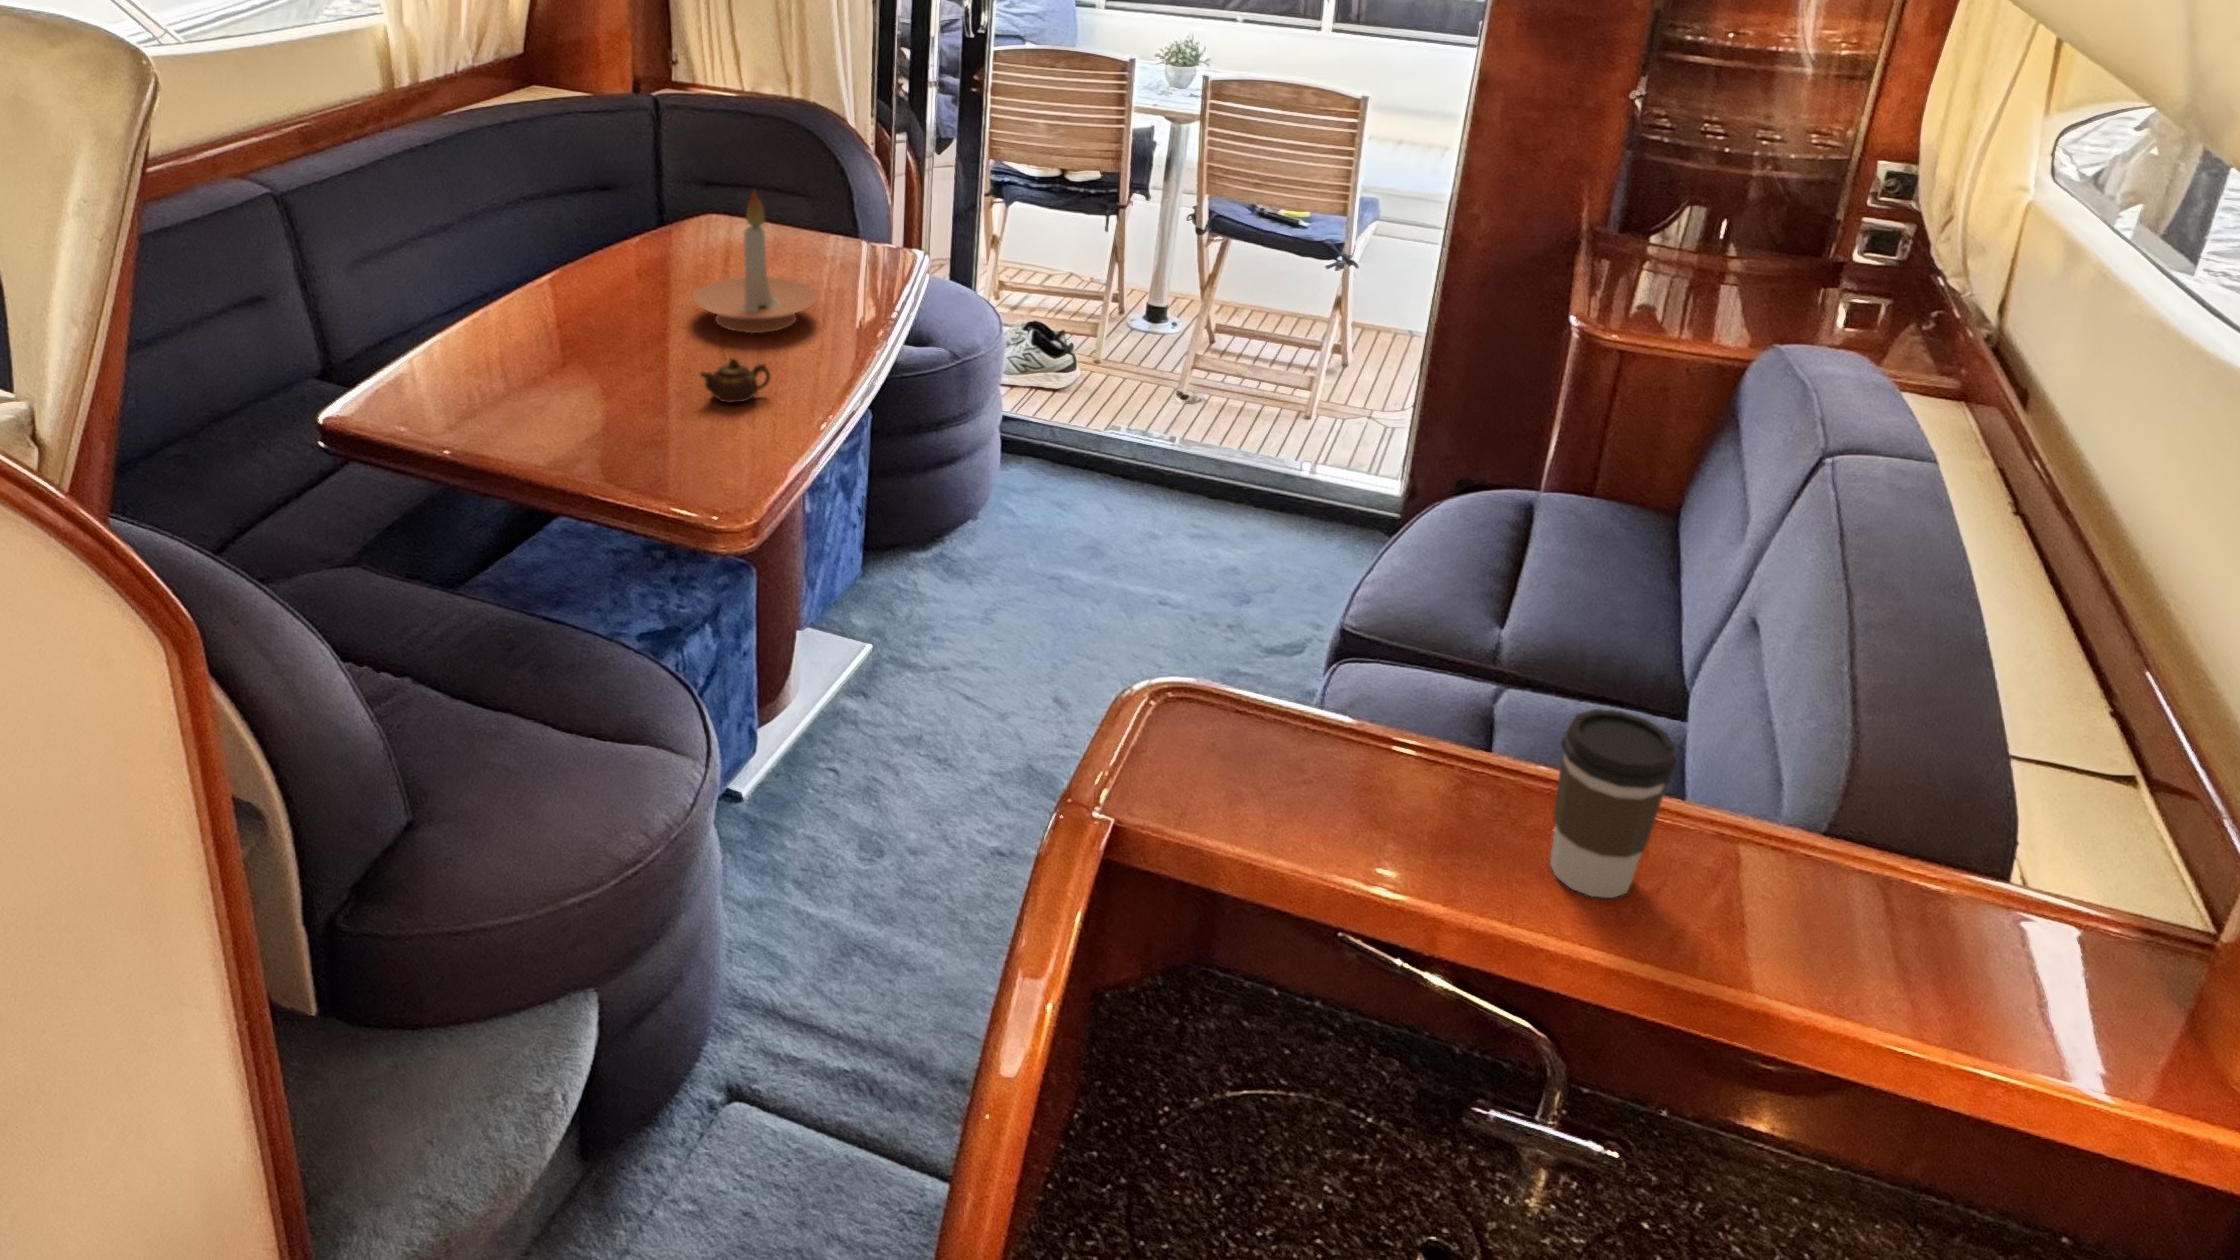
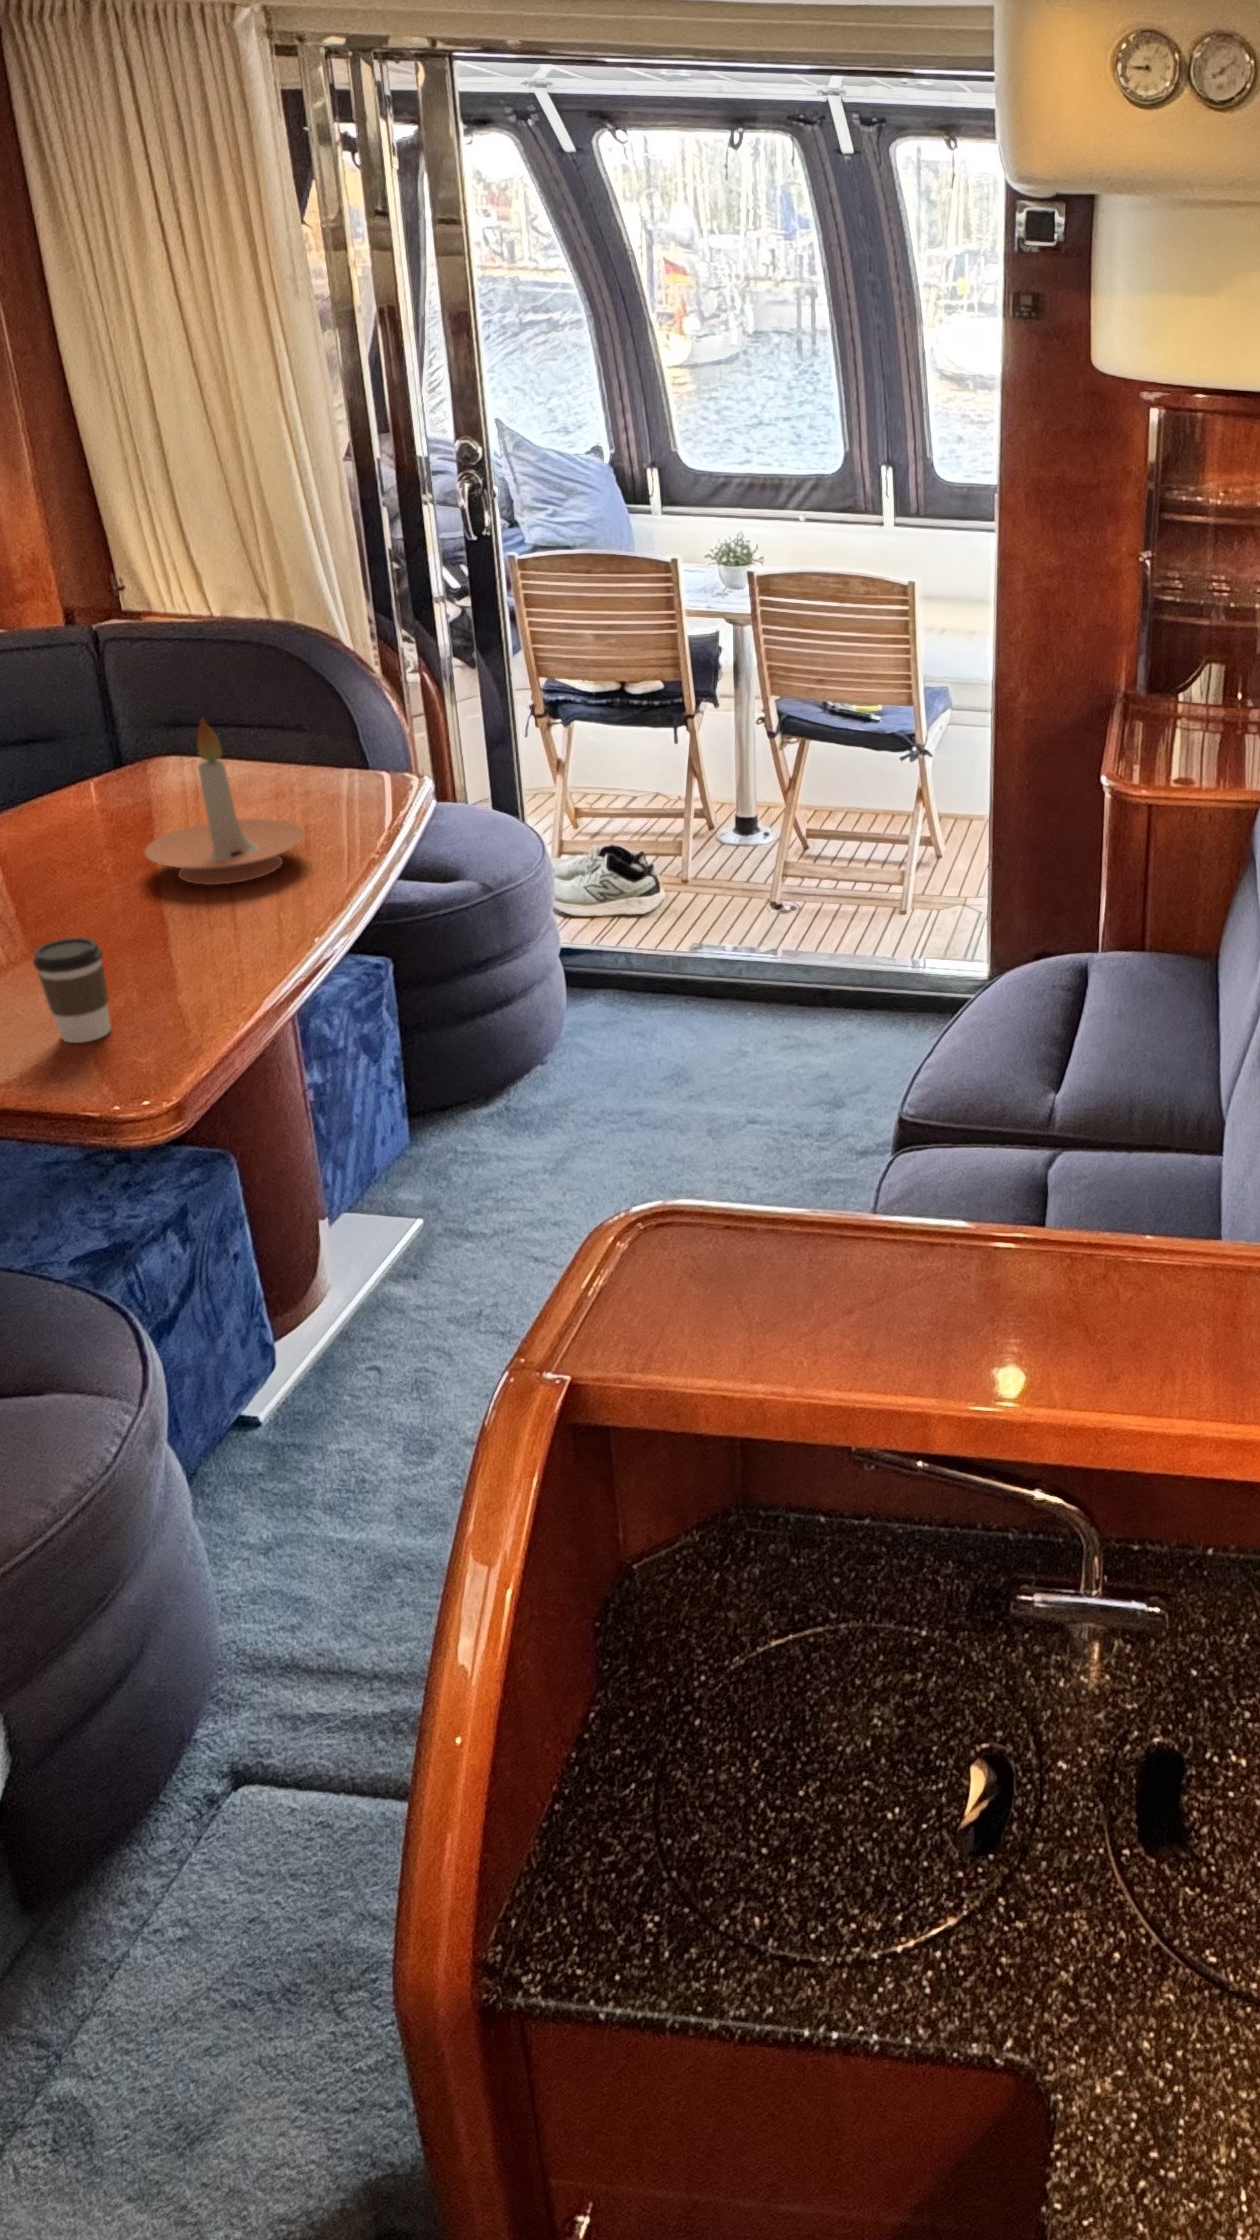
teapot: present [701,358,770,402] -> none [147,914,242,967]
coffee cup: present [1550,709,1677,898] -> present [33,937,111,1043]

